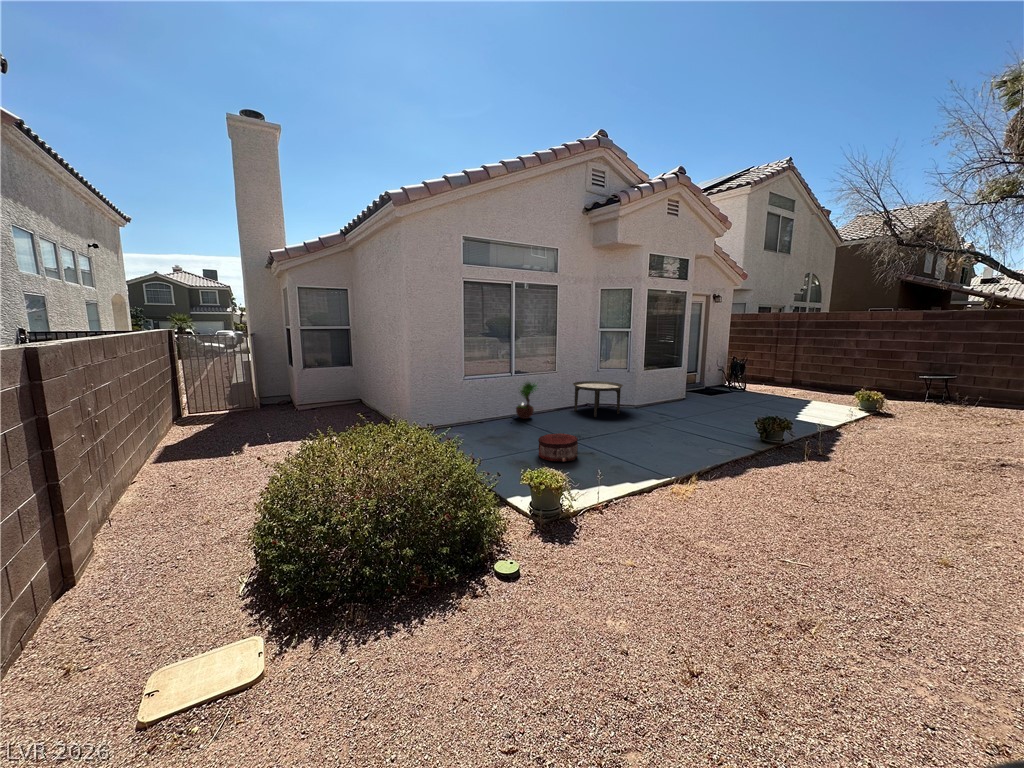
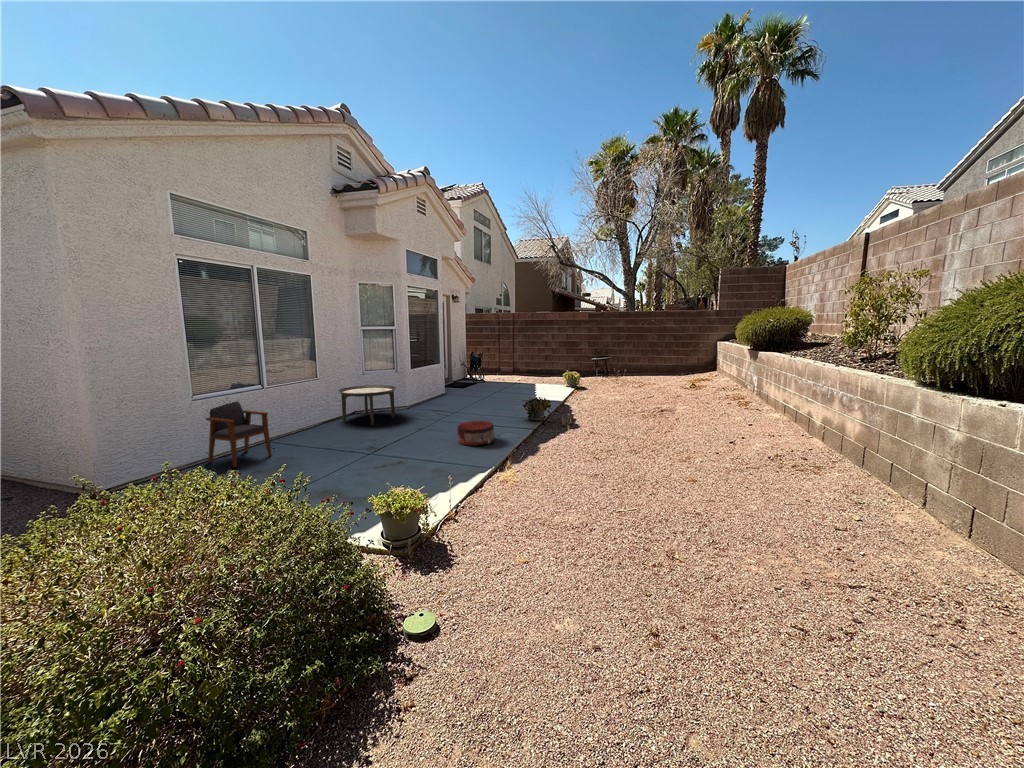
armchair: none [469,382,507,430] -> present [206,401,272,468]
potted tree: present [516,382,537,419] -> none [274,391,305,442]
pouf: present [538,433,578,462] -> present [457,421,495,446]

